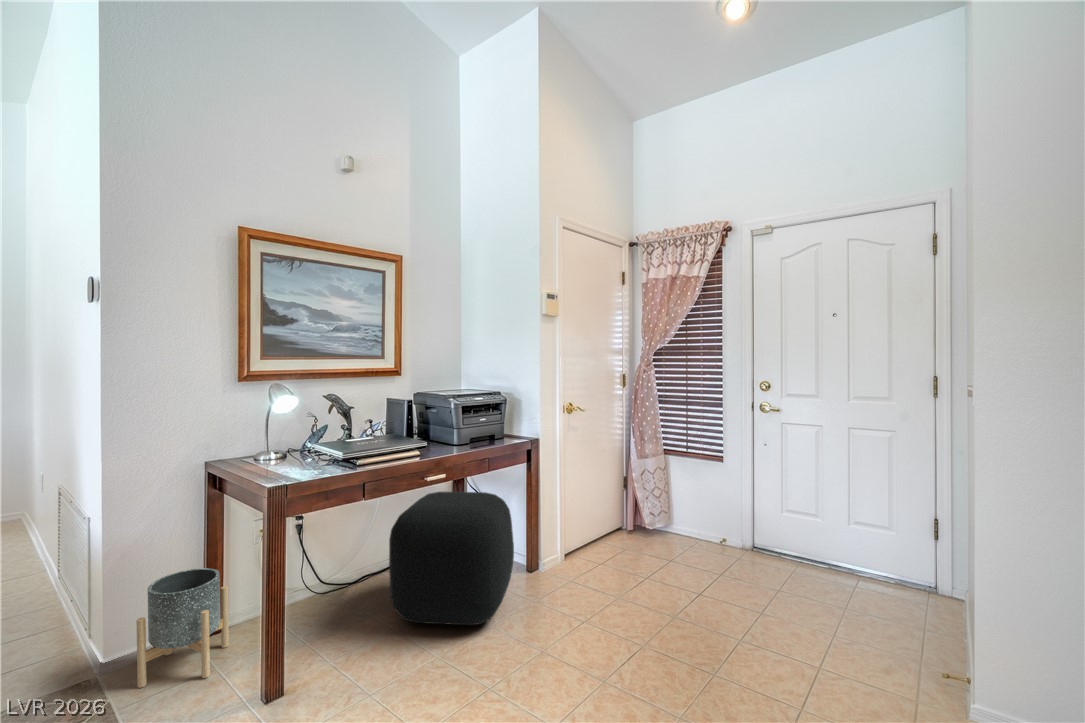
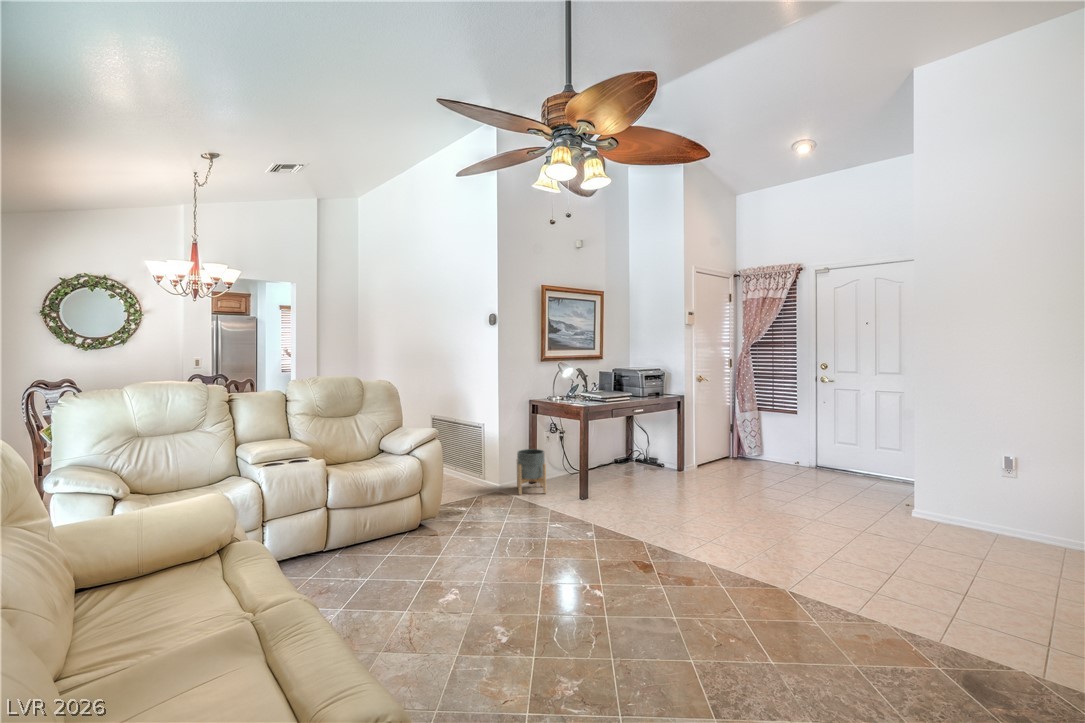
ottoman: present [389,492,514,625] -> none [613,422,677,485]

